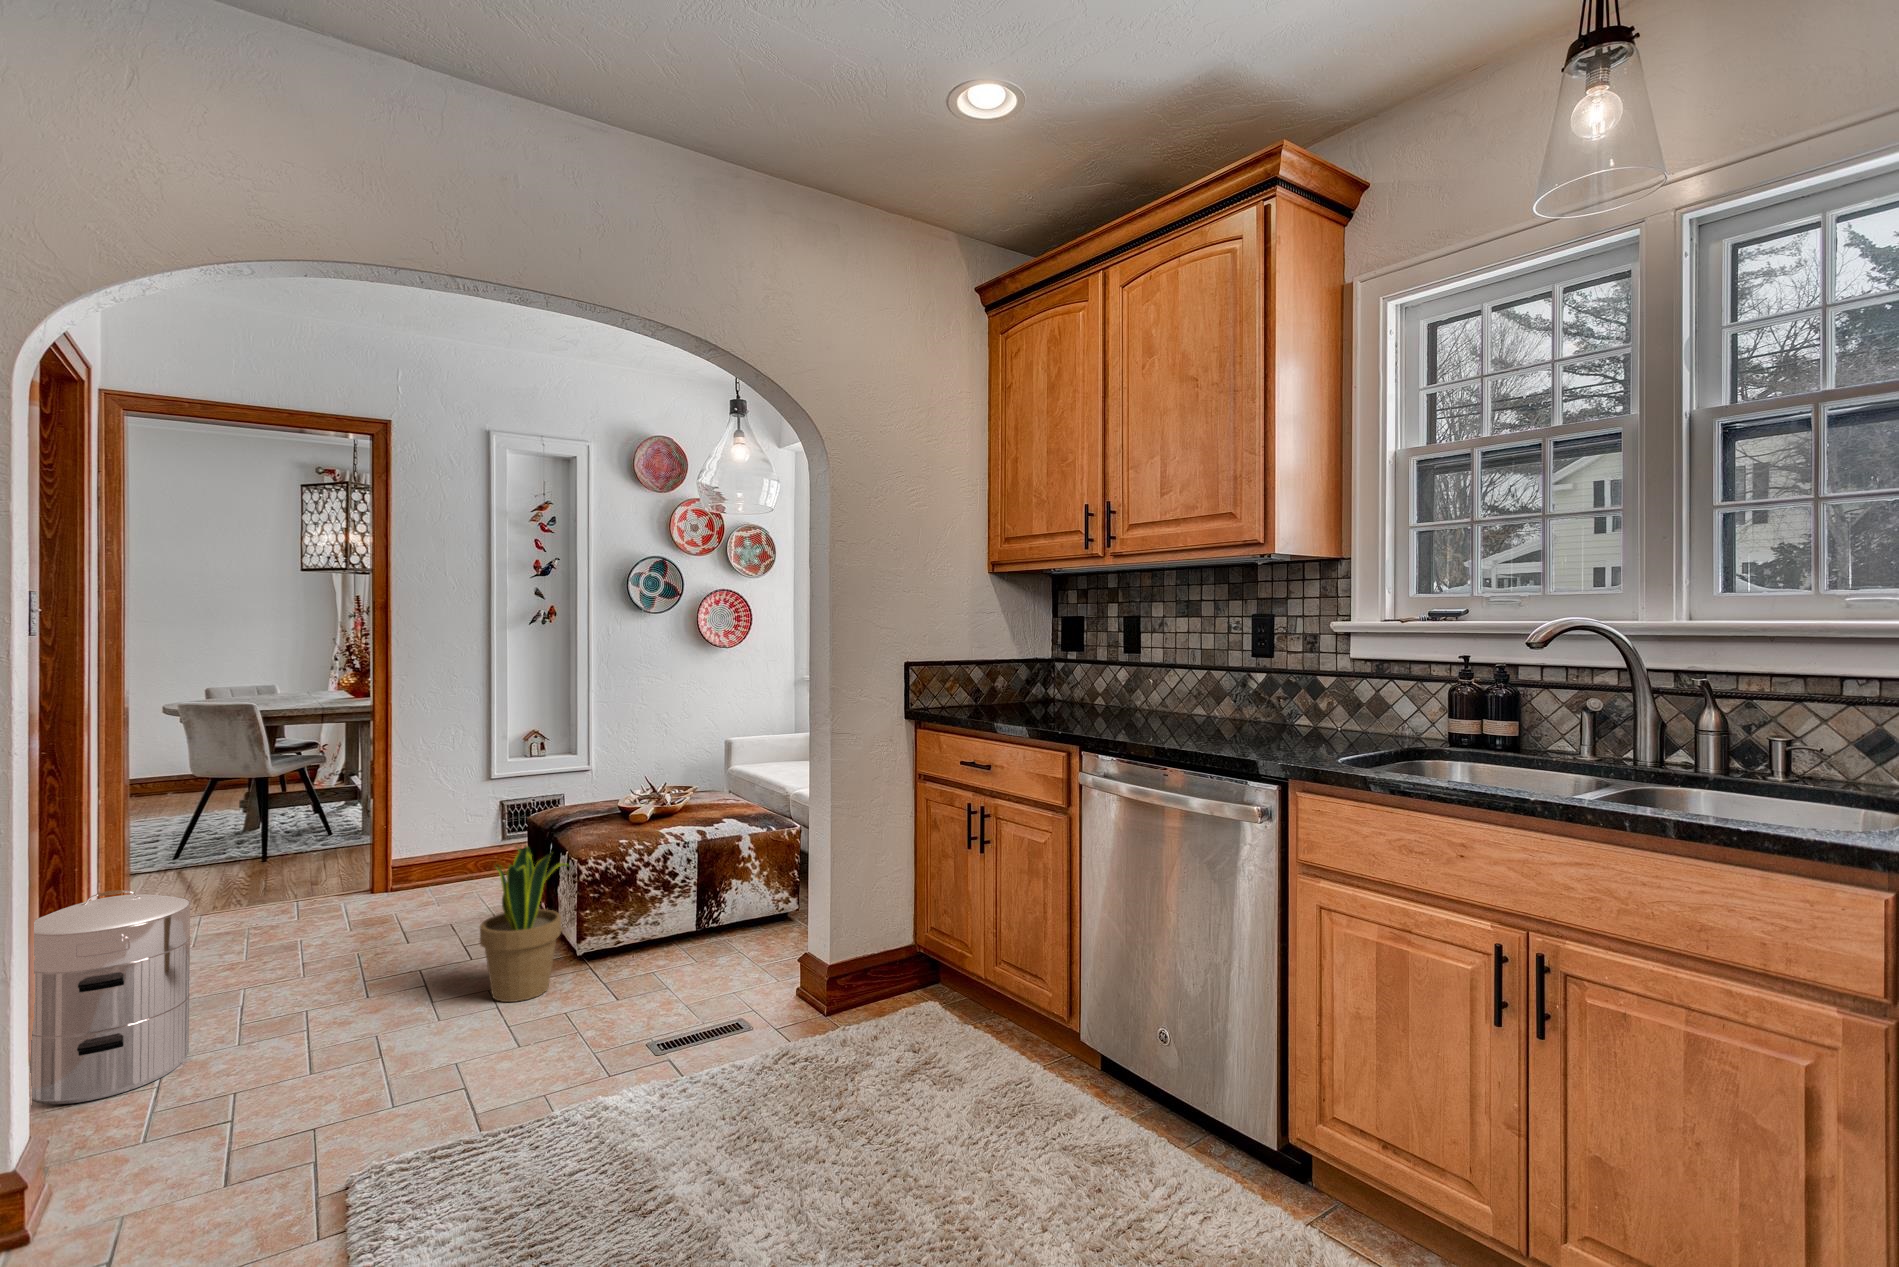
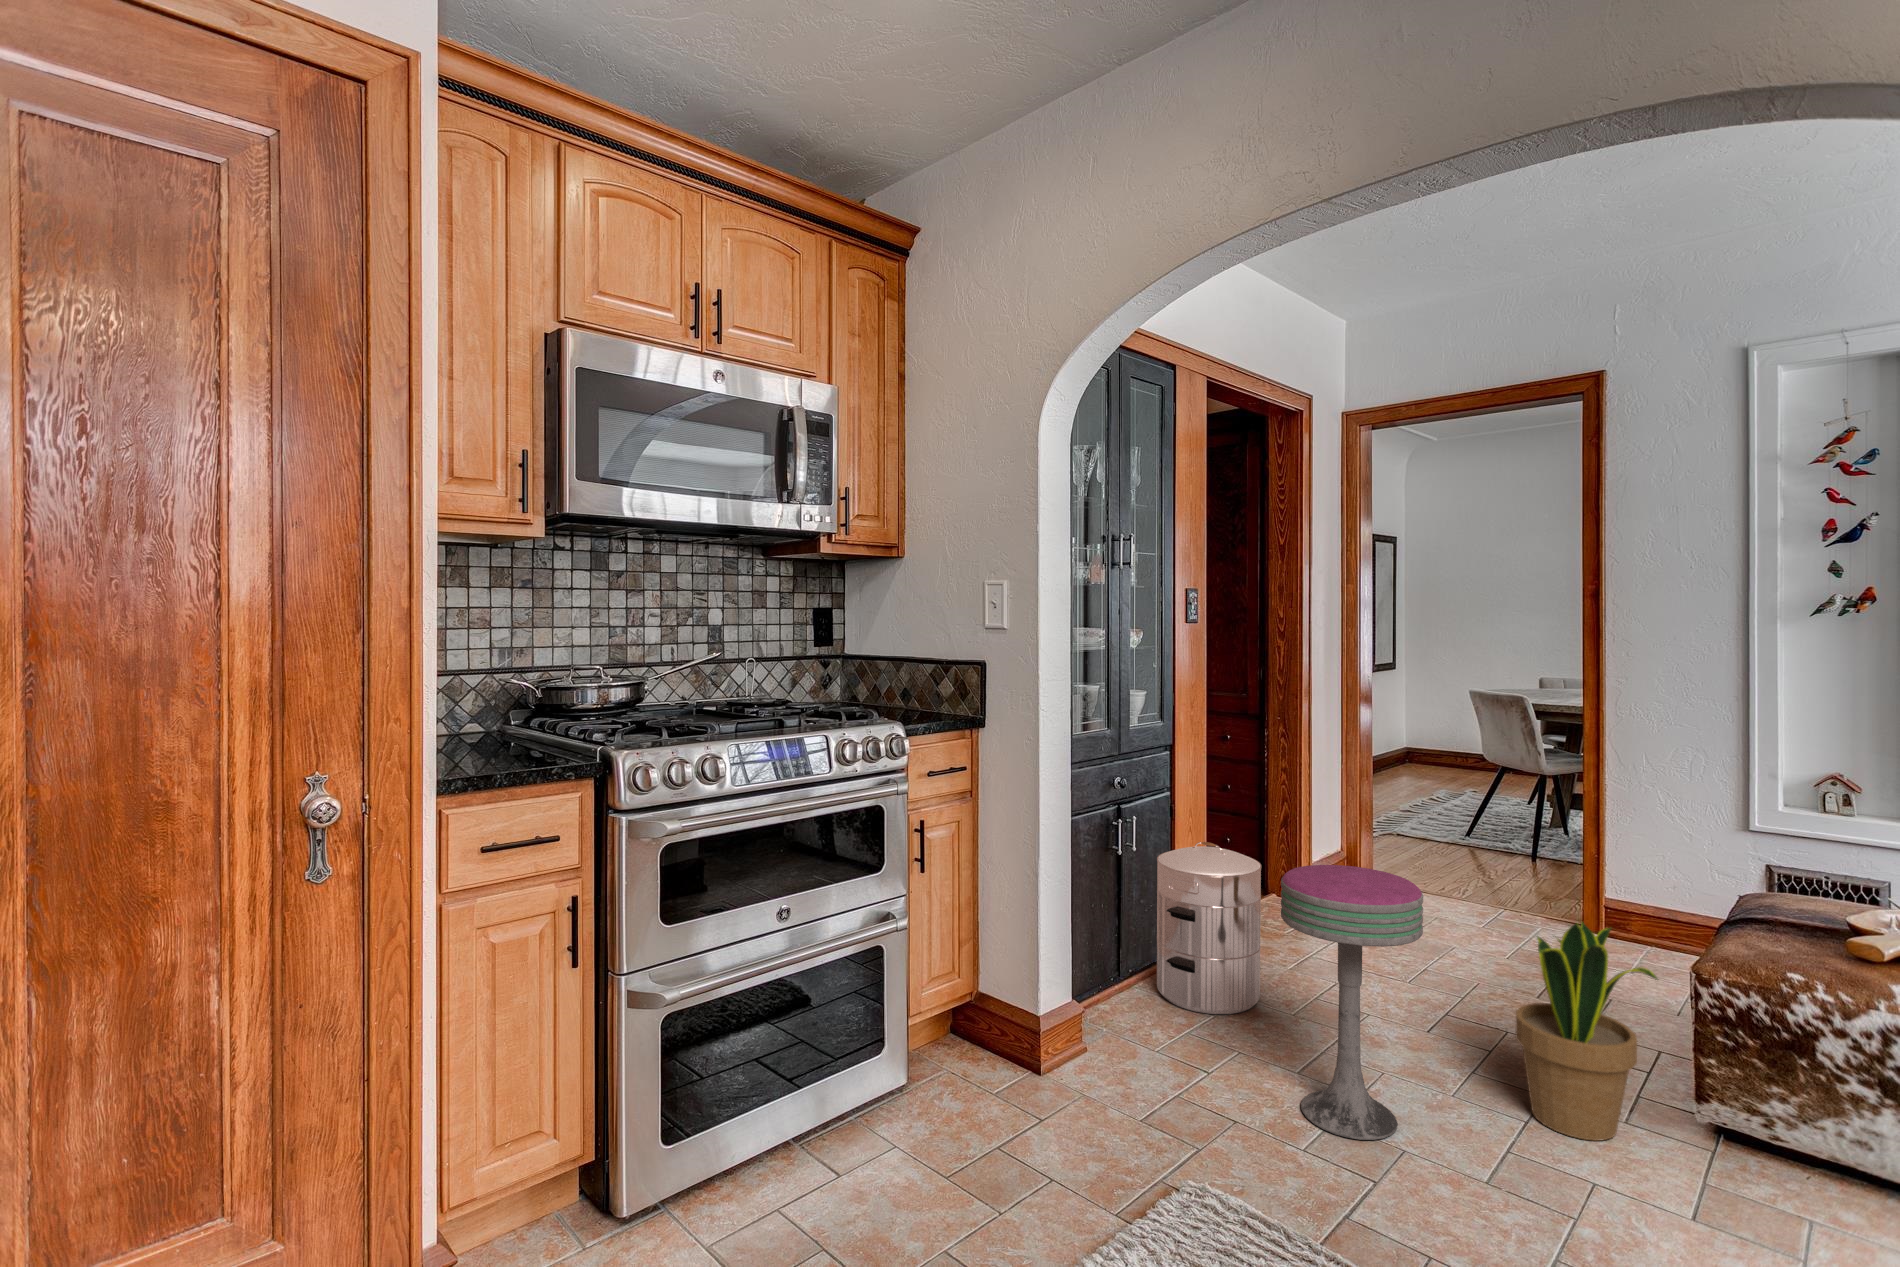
bar stool: none [322,845,460,1089] -> present [1281,865,1423,1140]

